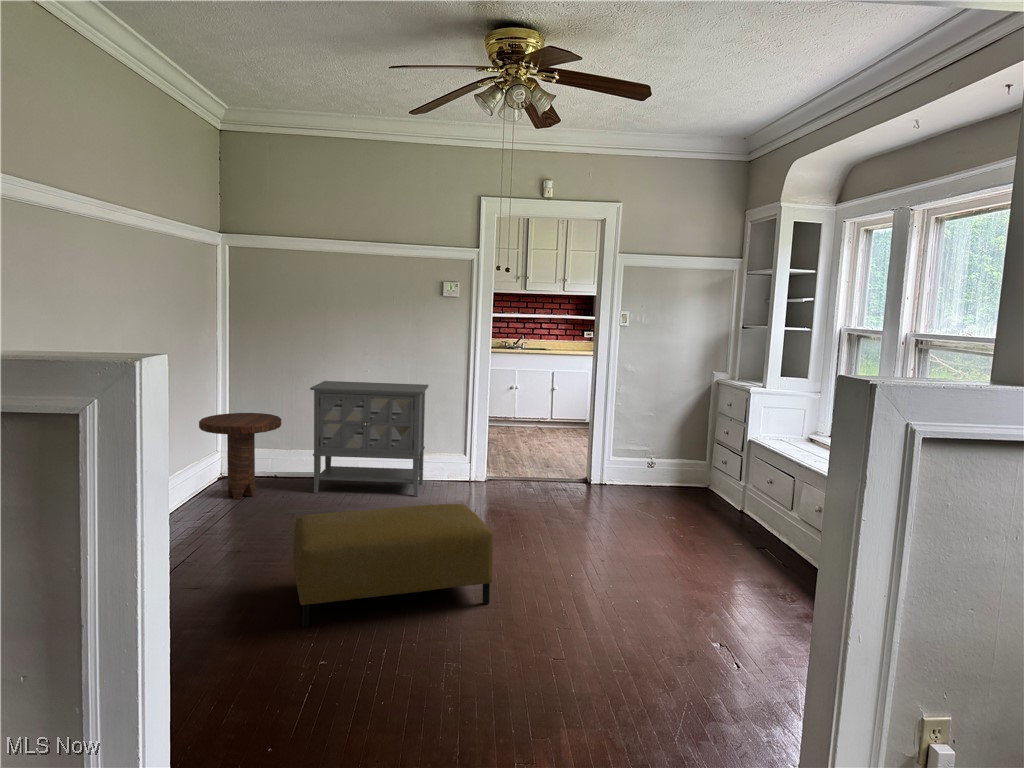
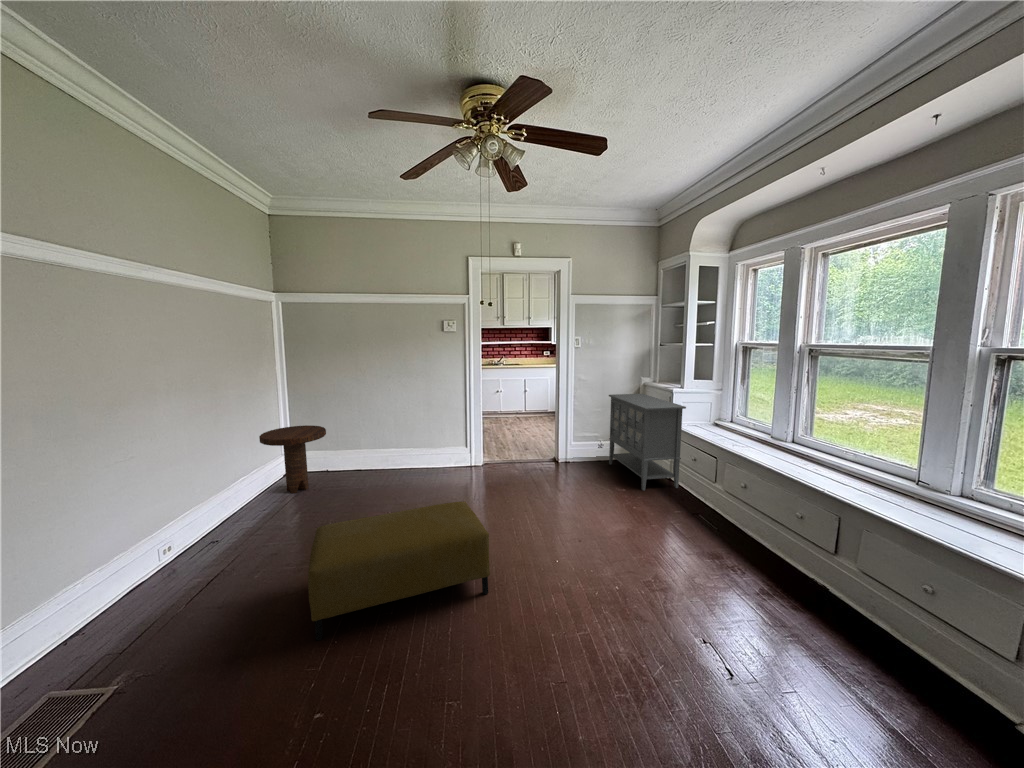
cabinet: present [310,381,429,497] -> present [609,394,686,490]

